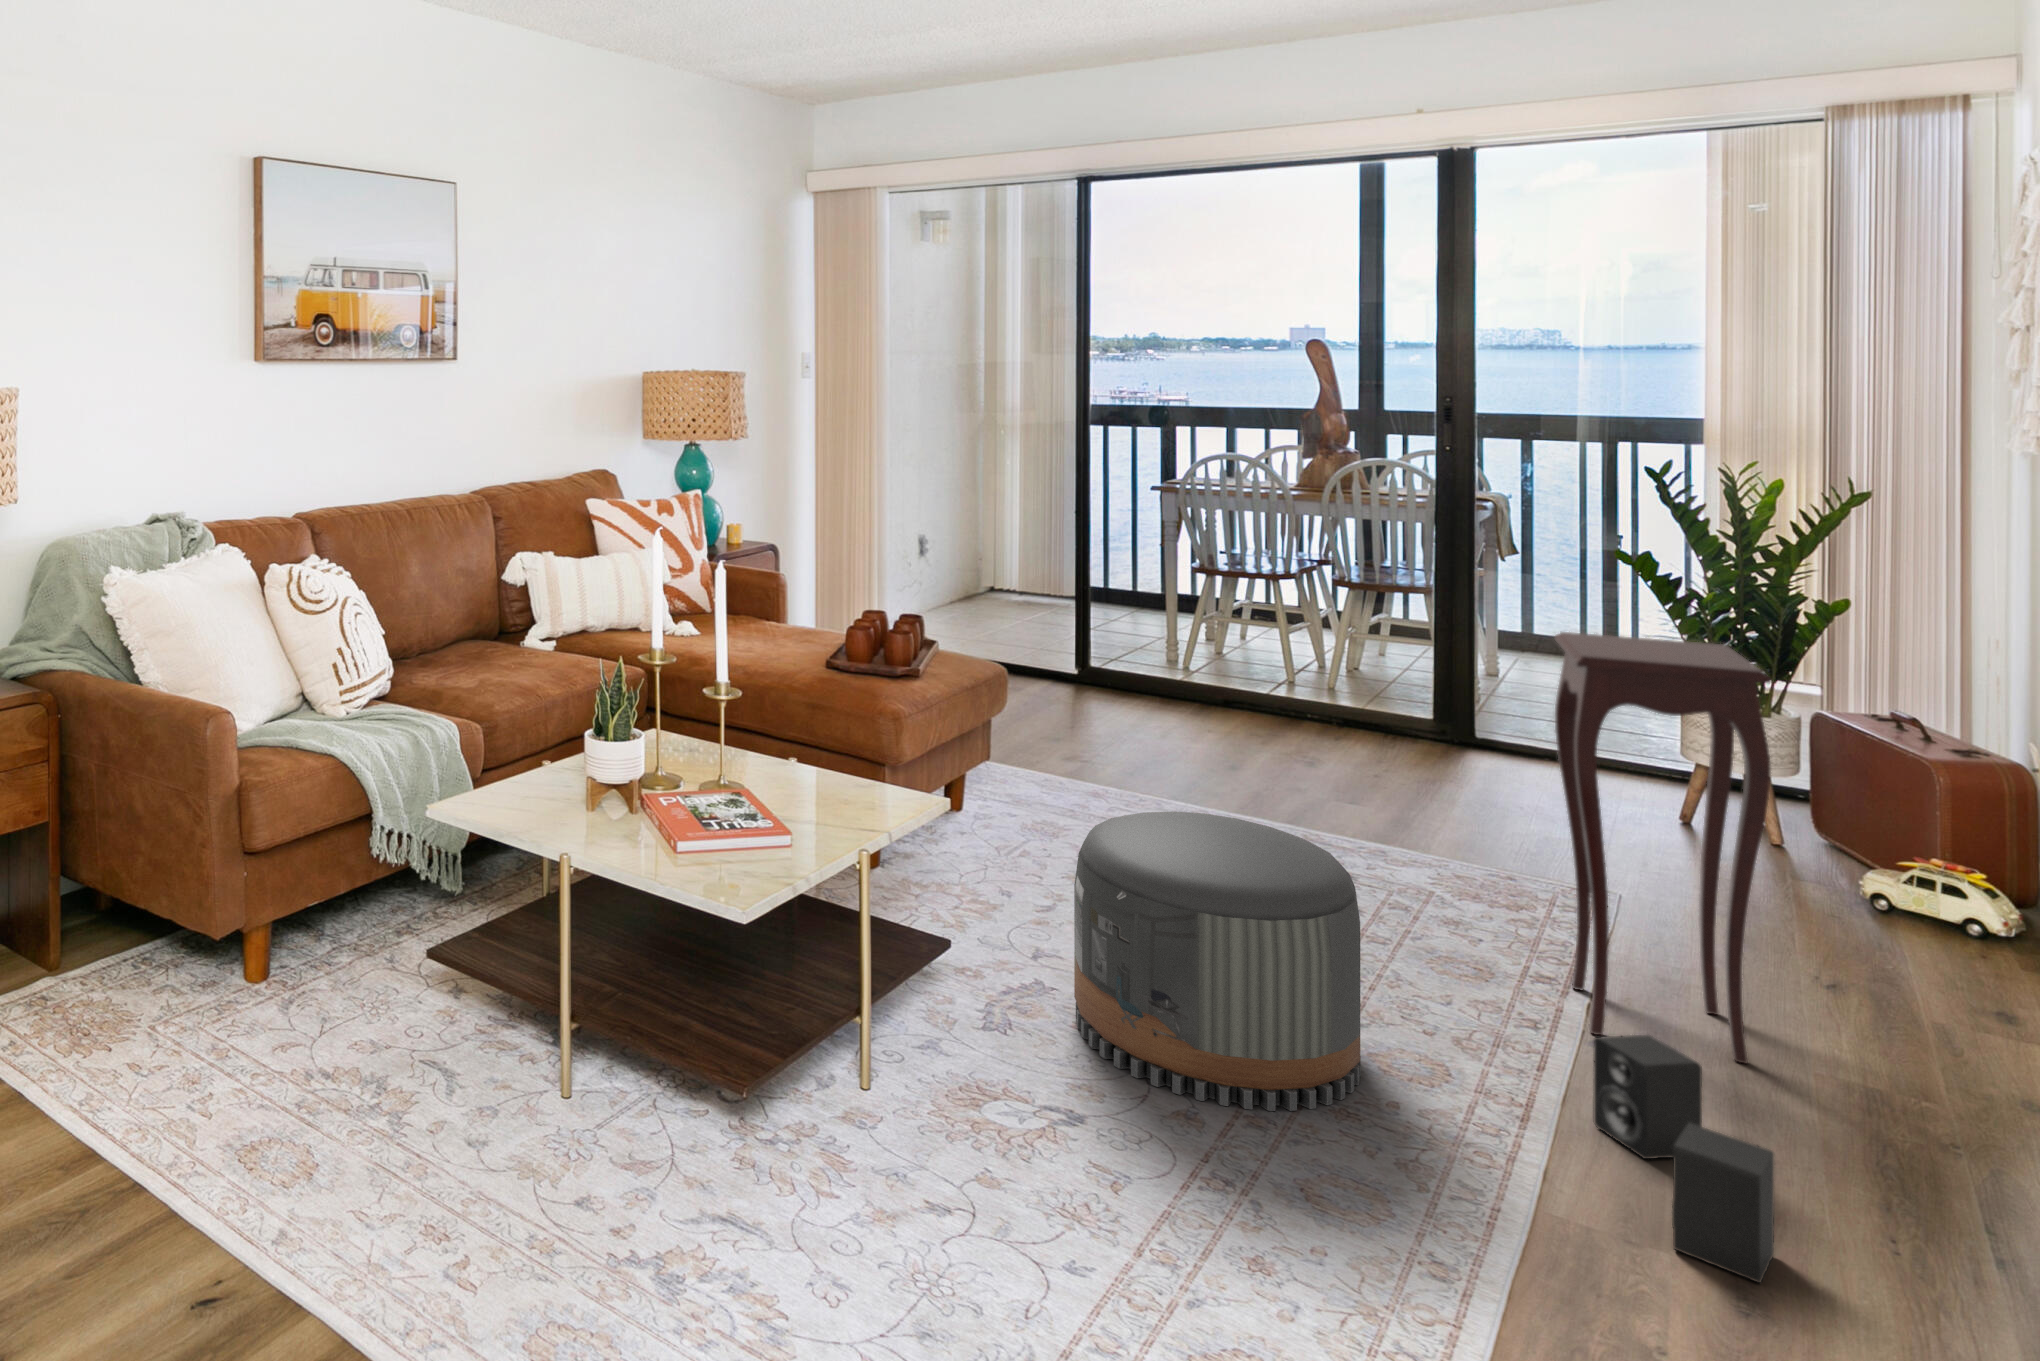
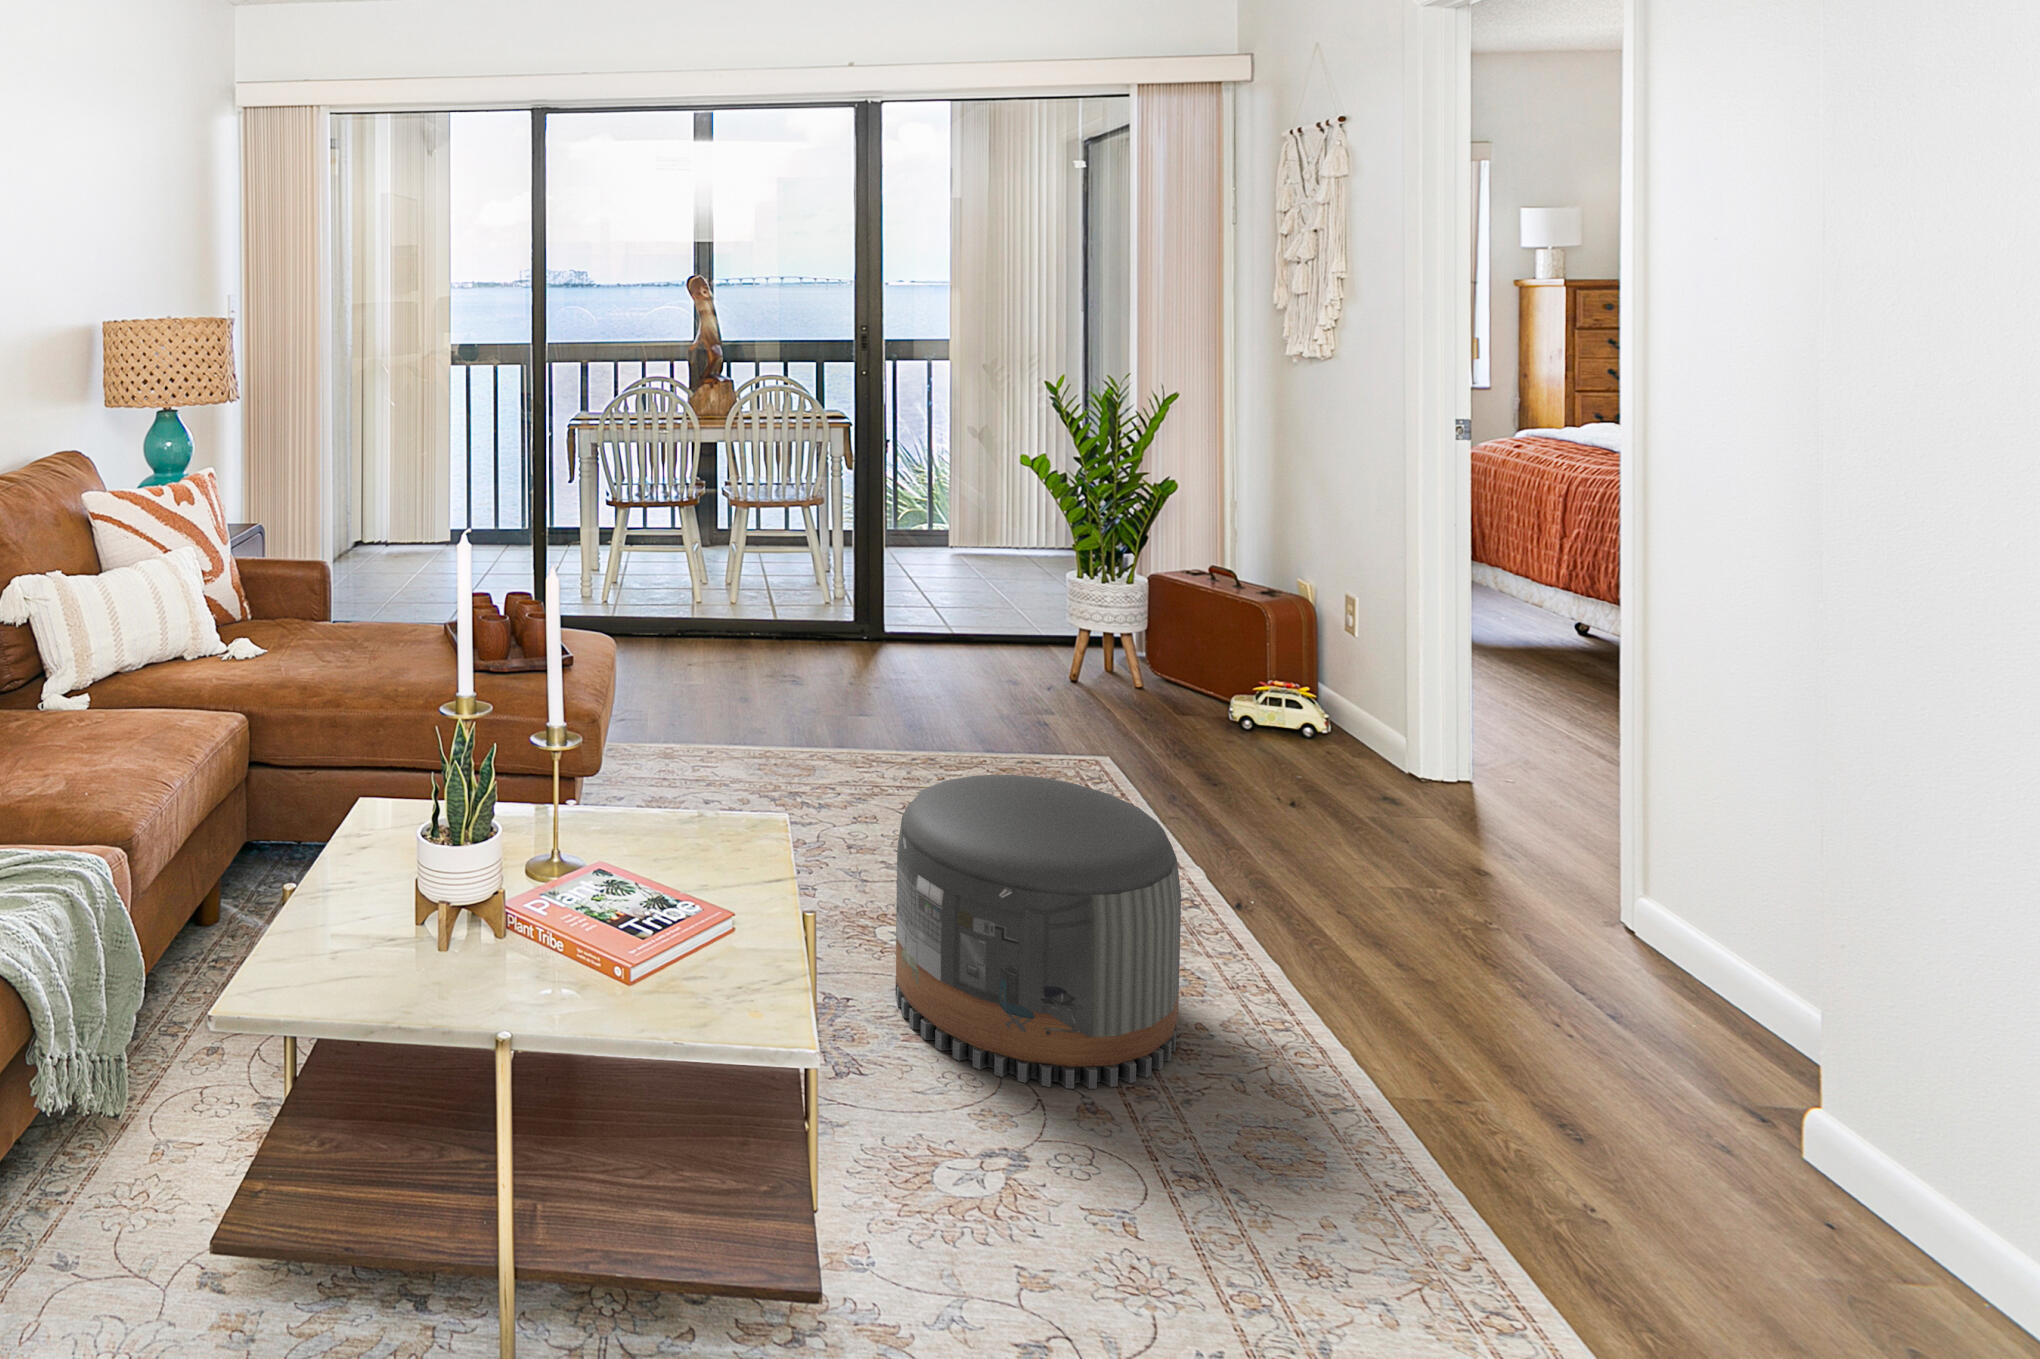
side table: present [1555,632,1771,1063] -> none [1165,544,1365,901]
speaker: present [1593,1035,1774,1283] -> none [1331,903,1572,1115]

